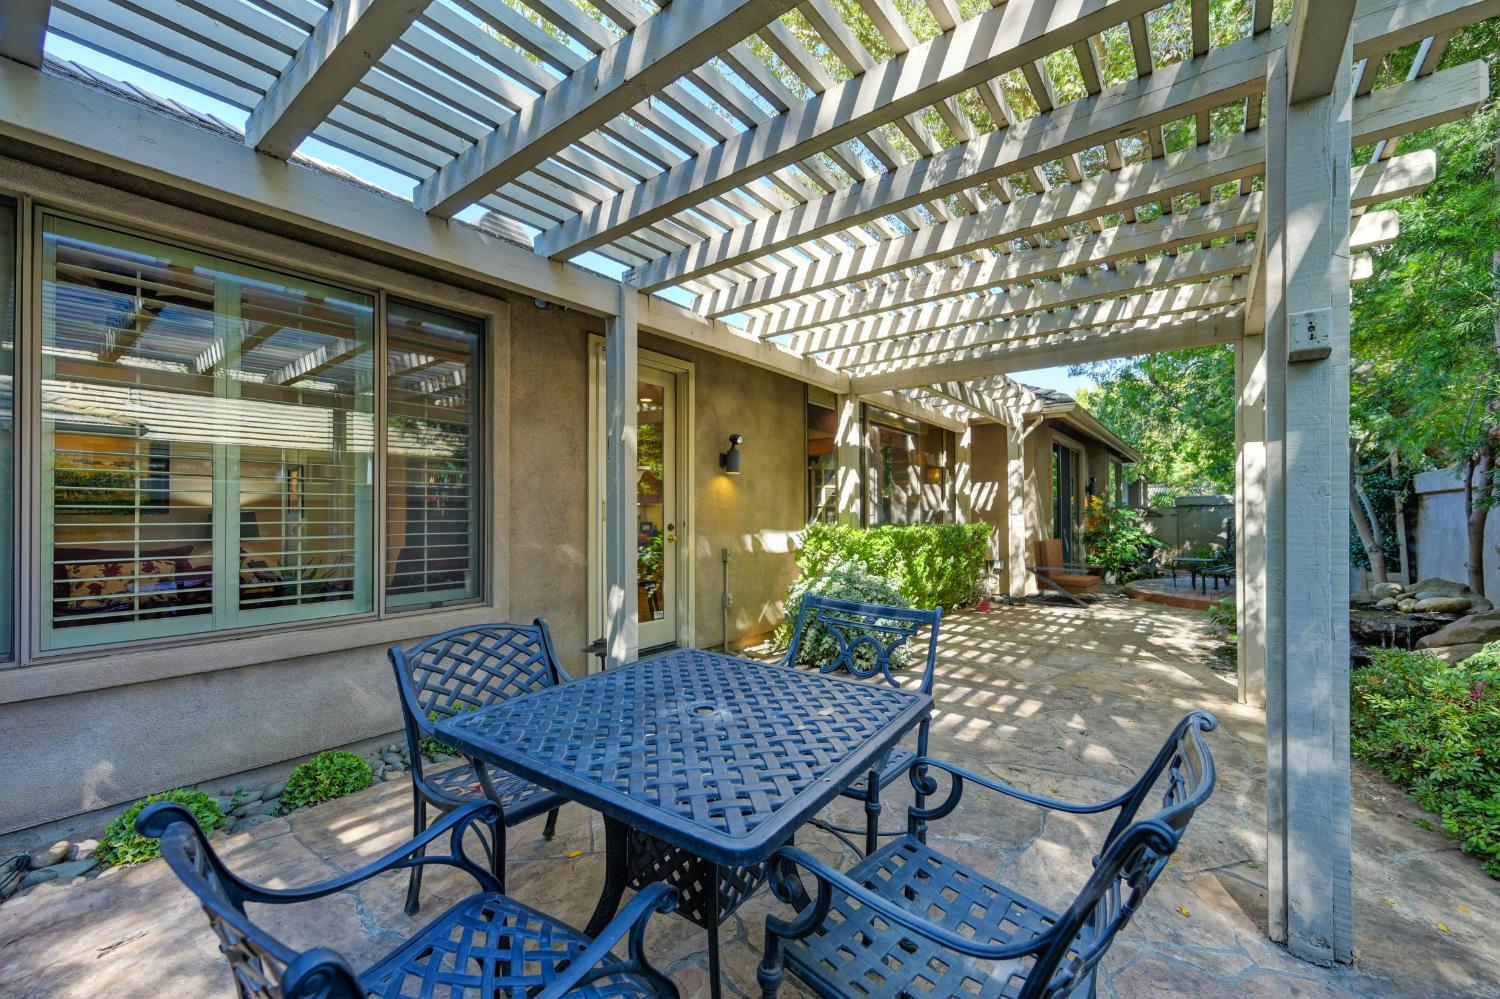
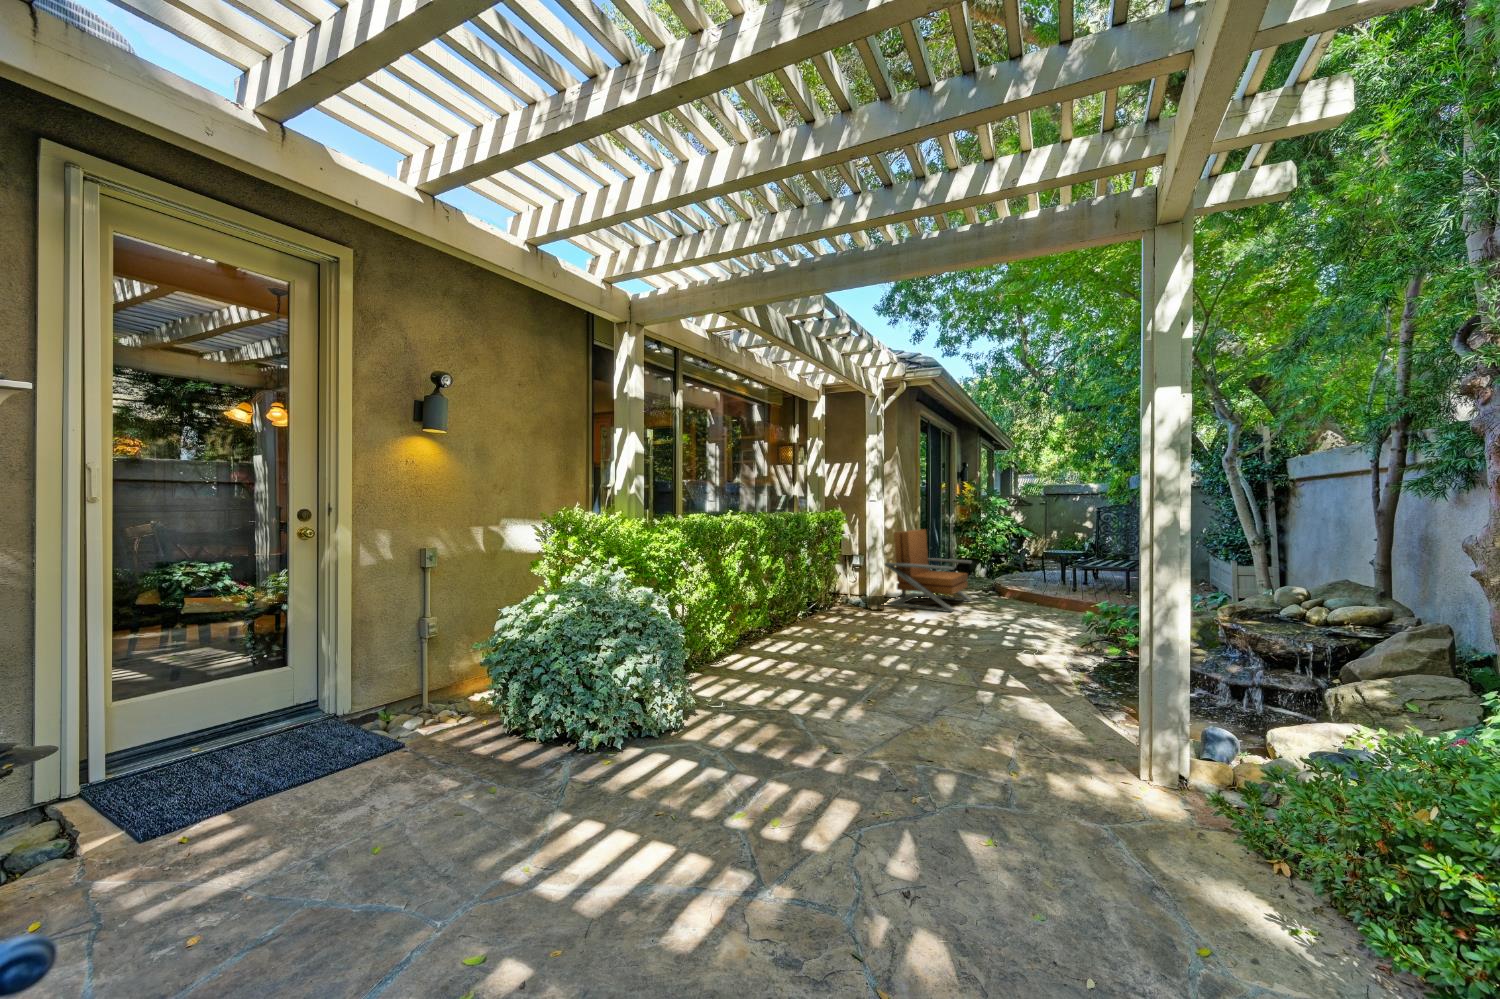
potted plant: present [973,573,997,612] -> none [816,571,854,620]

